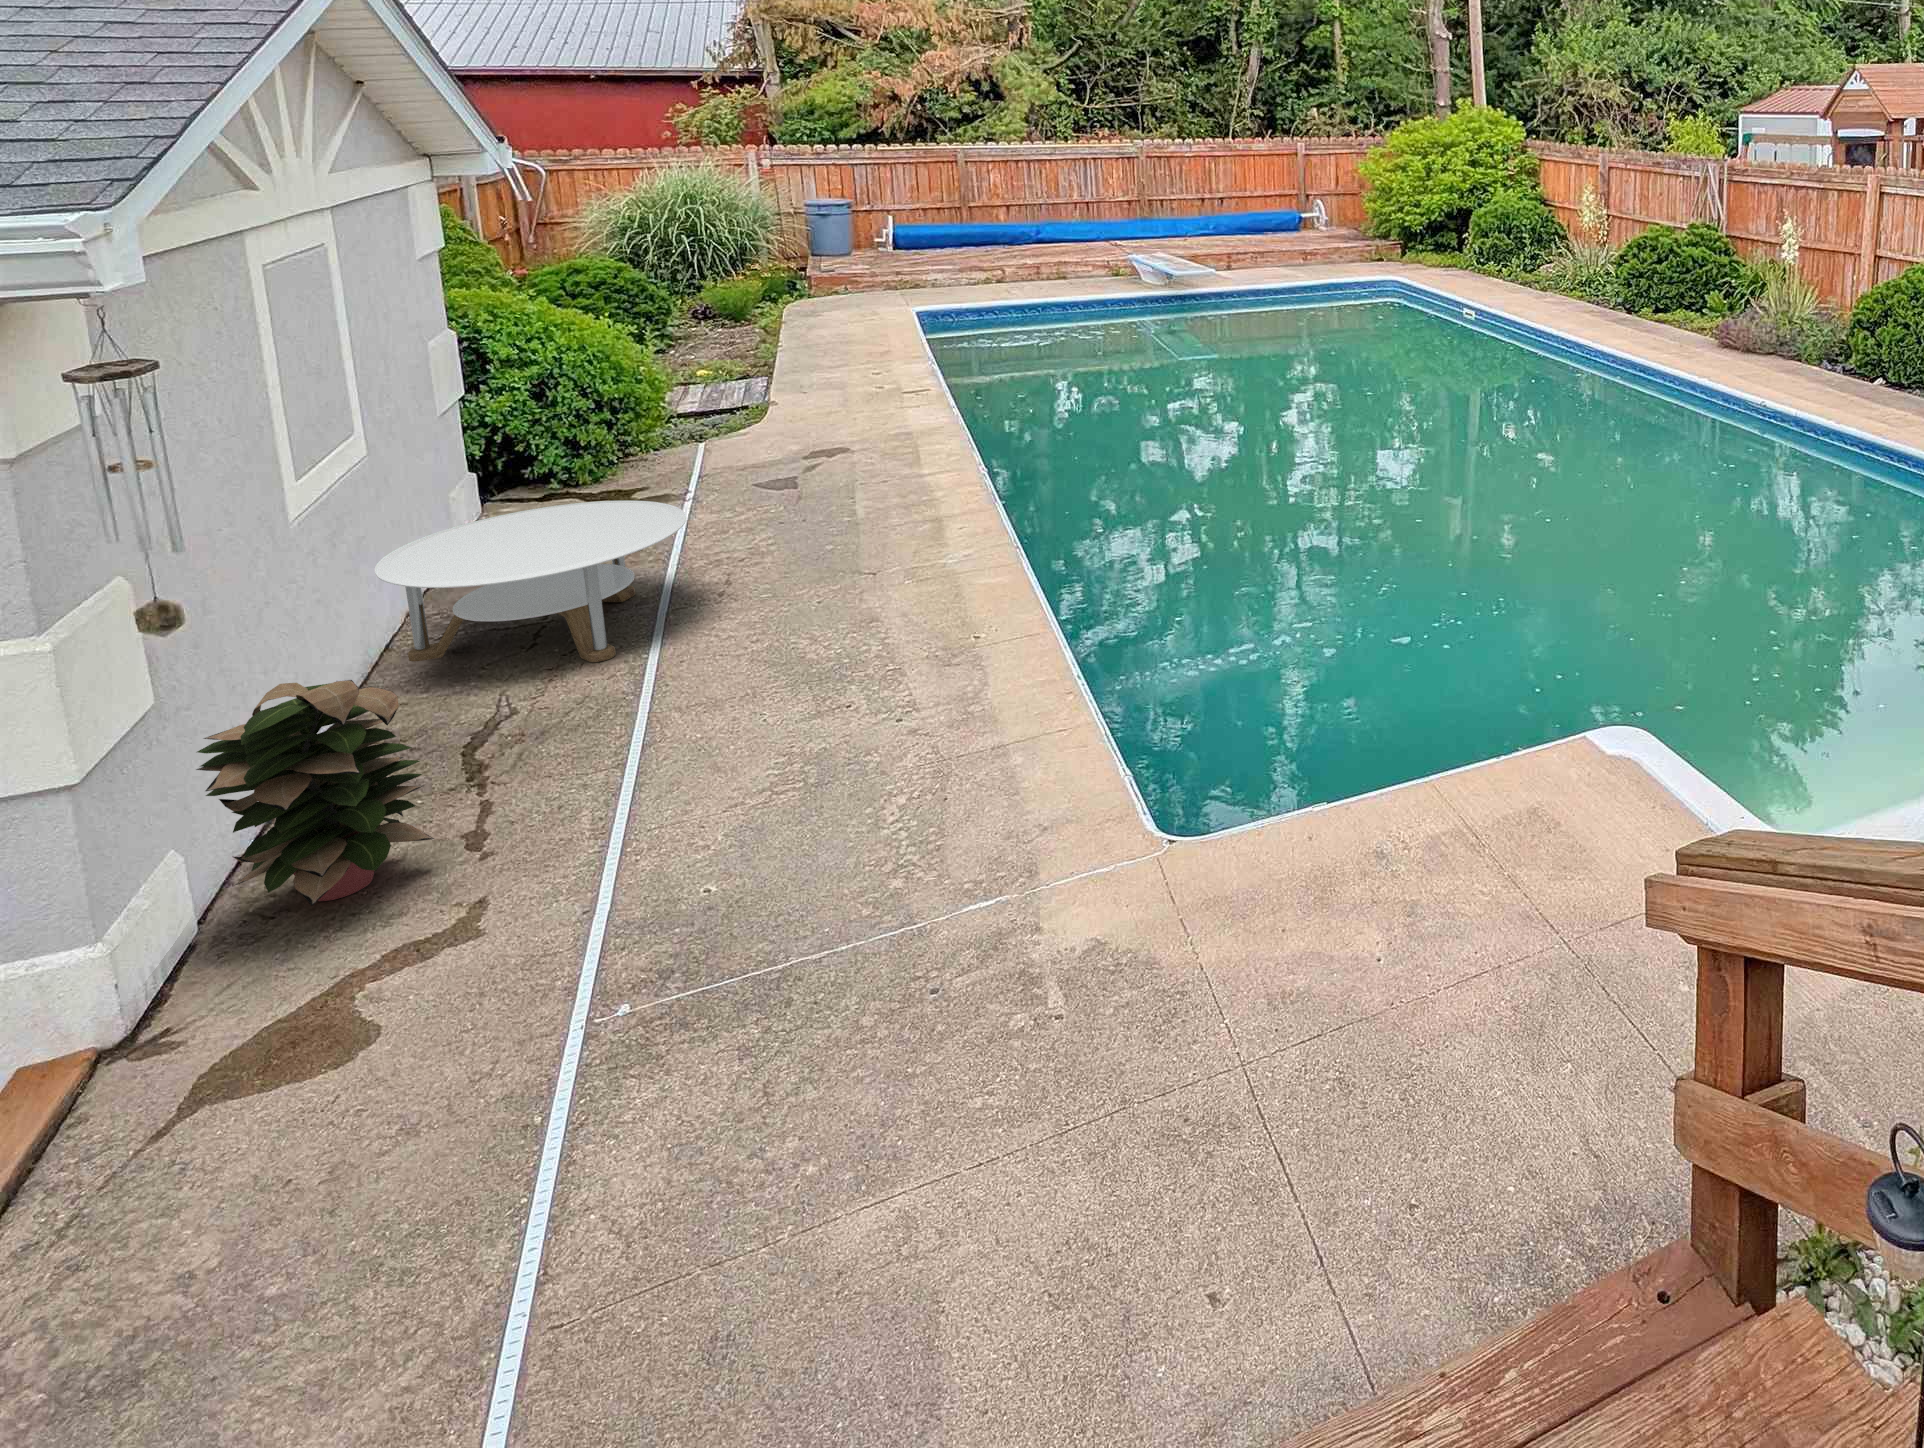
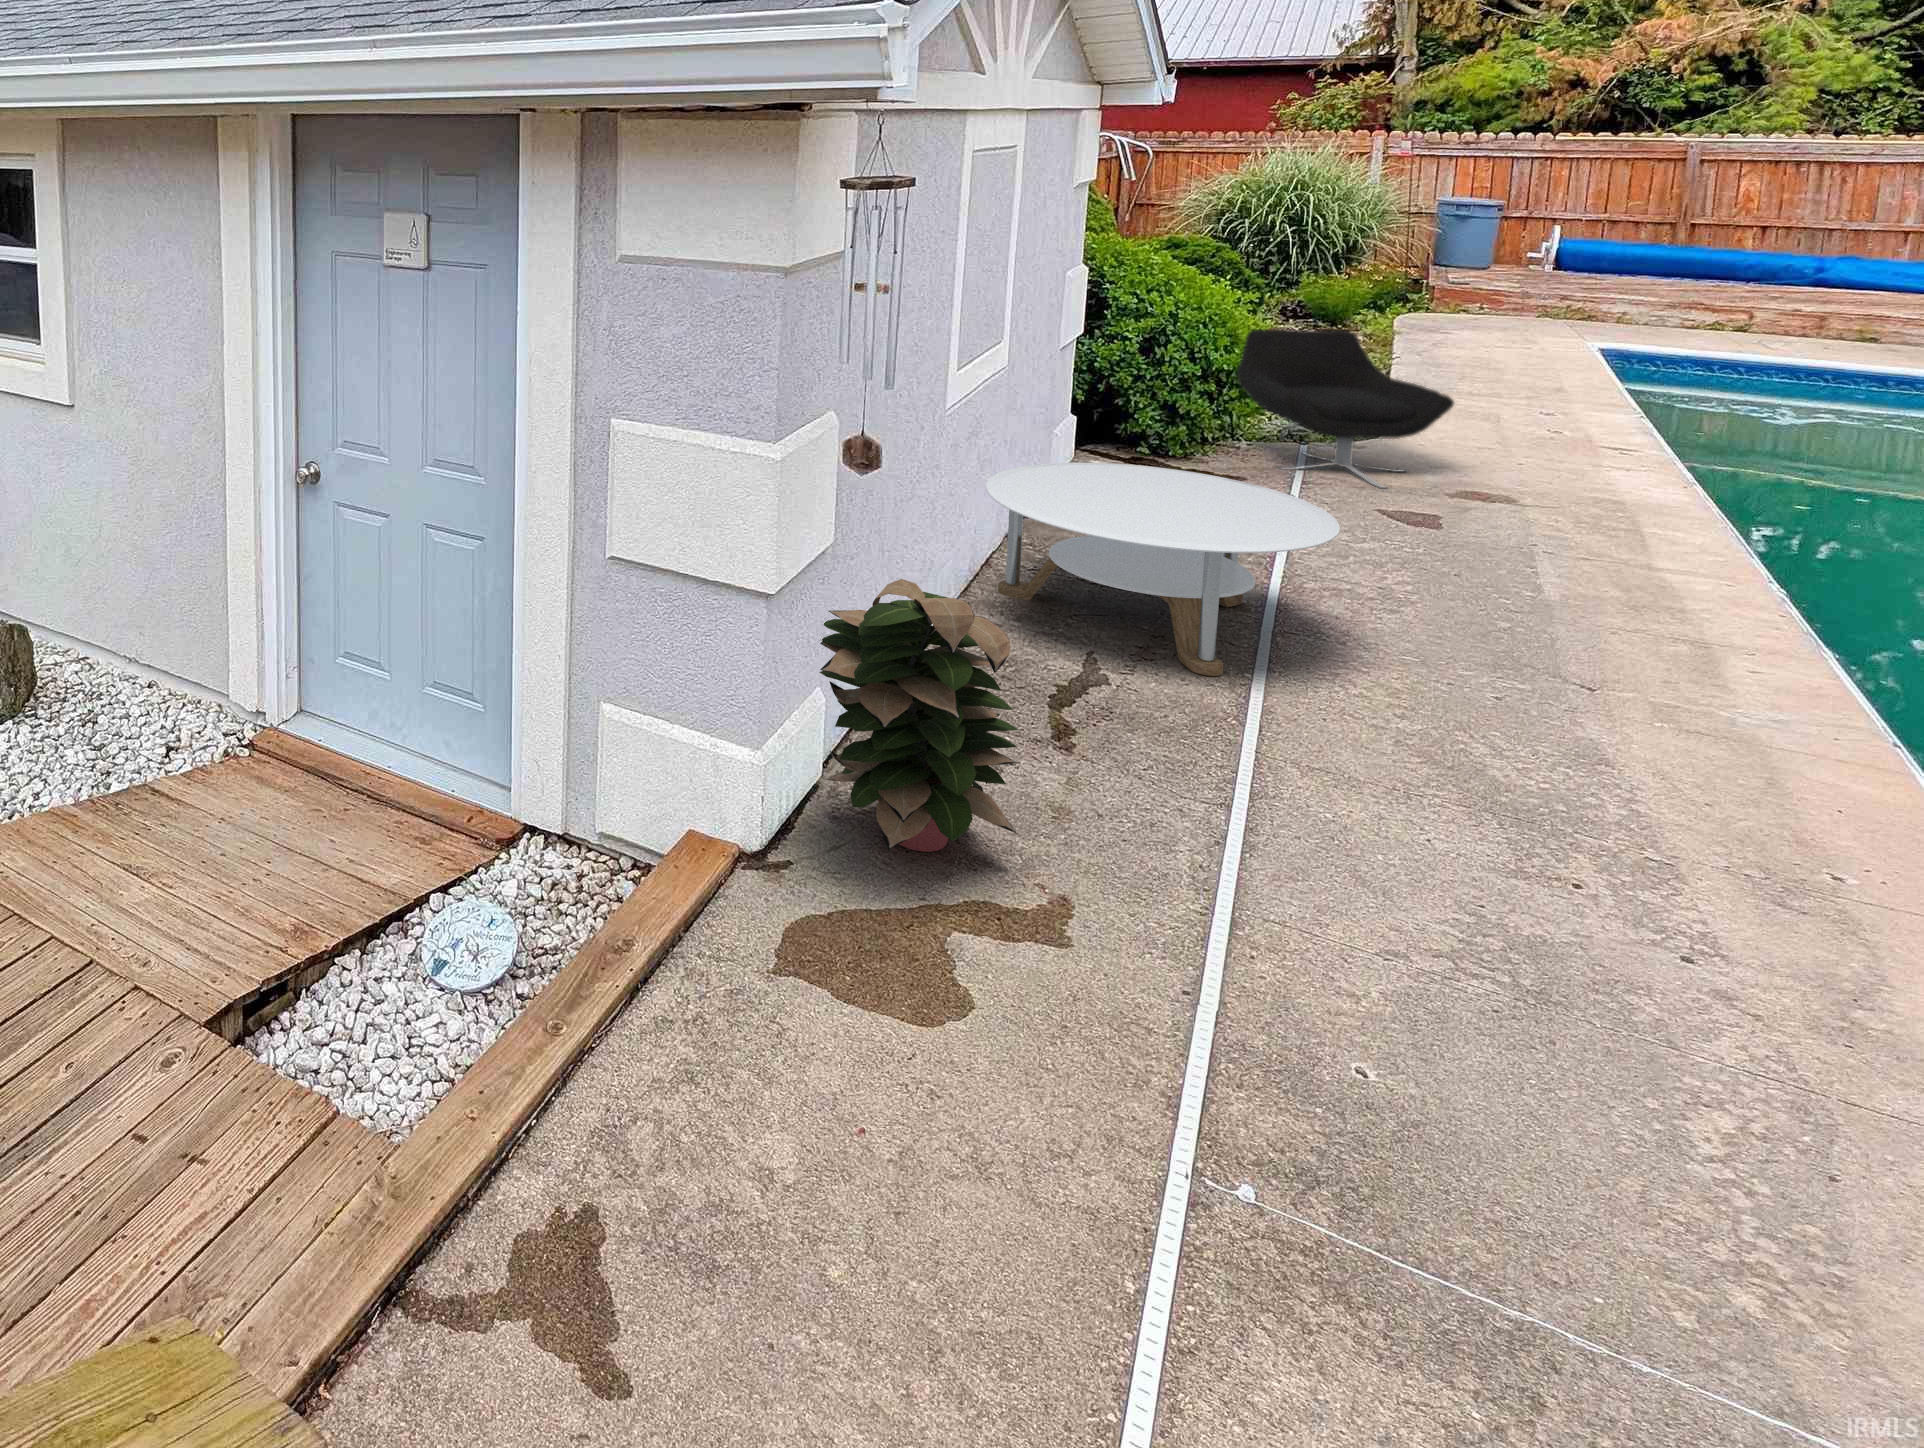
lounge chair: none [627,346,792,472] -> present [1237,329,1454,488]

